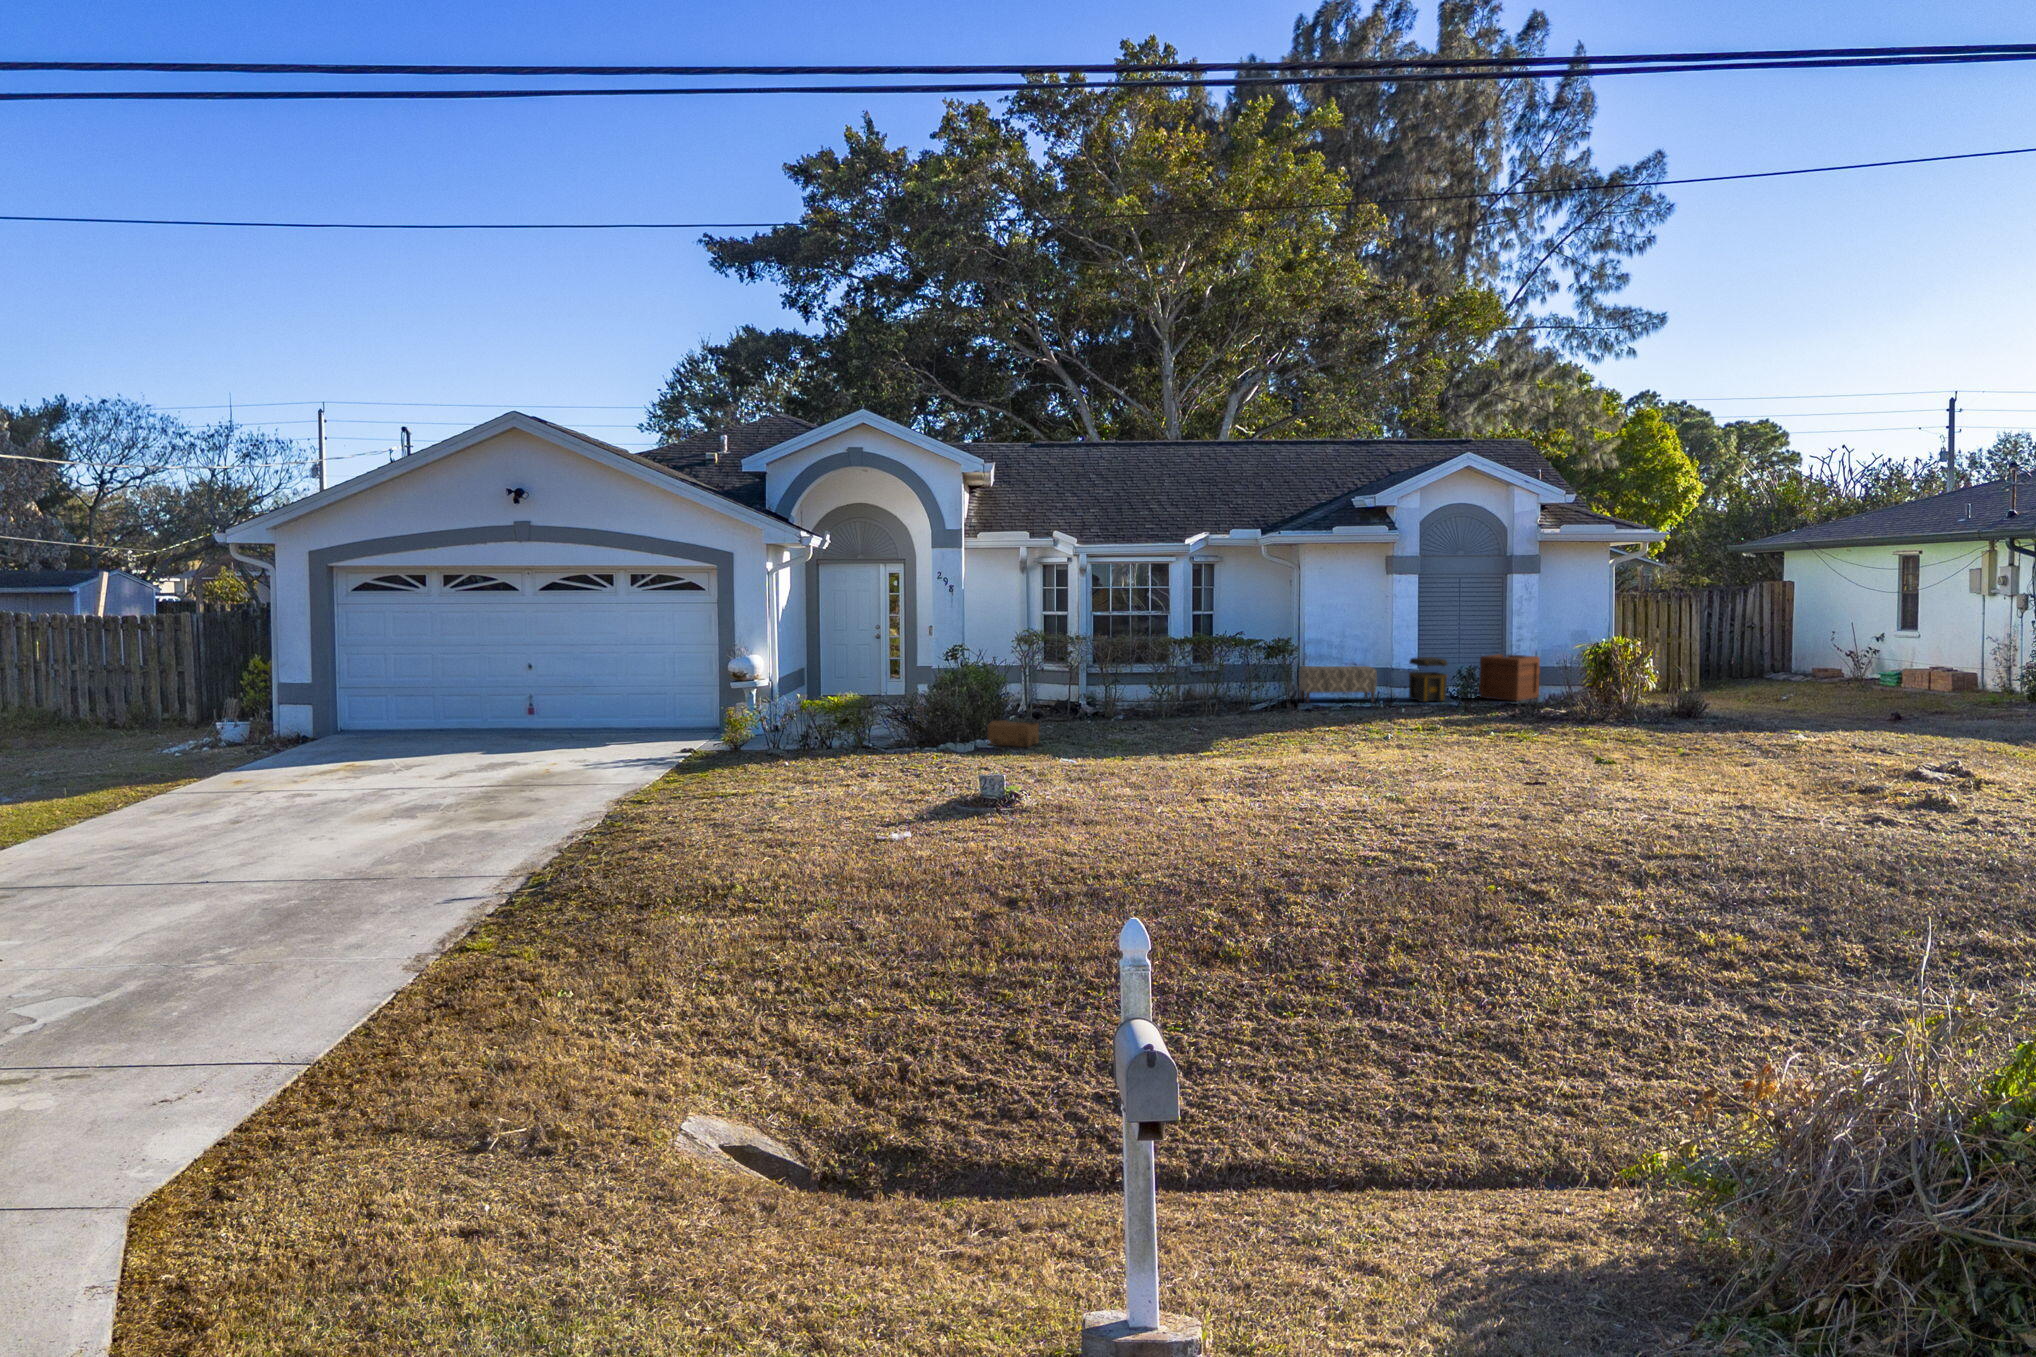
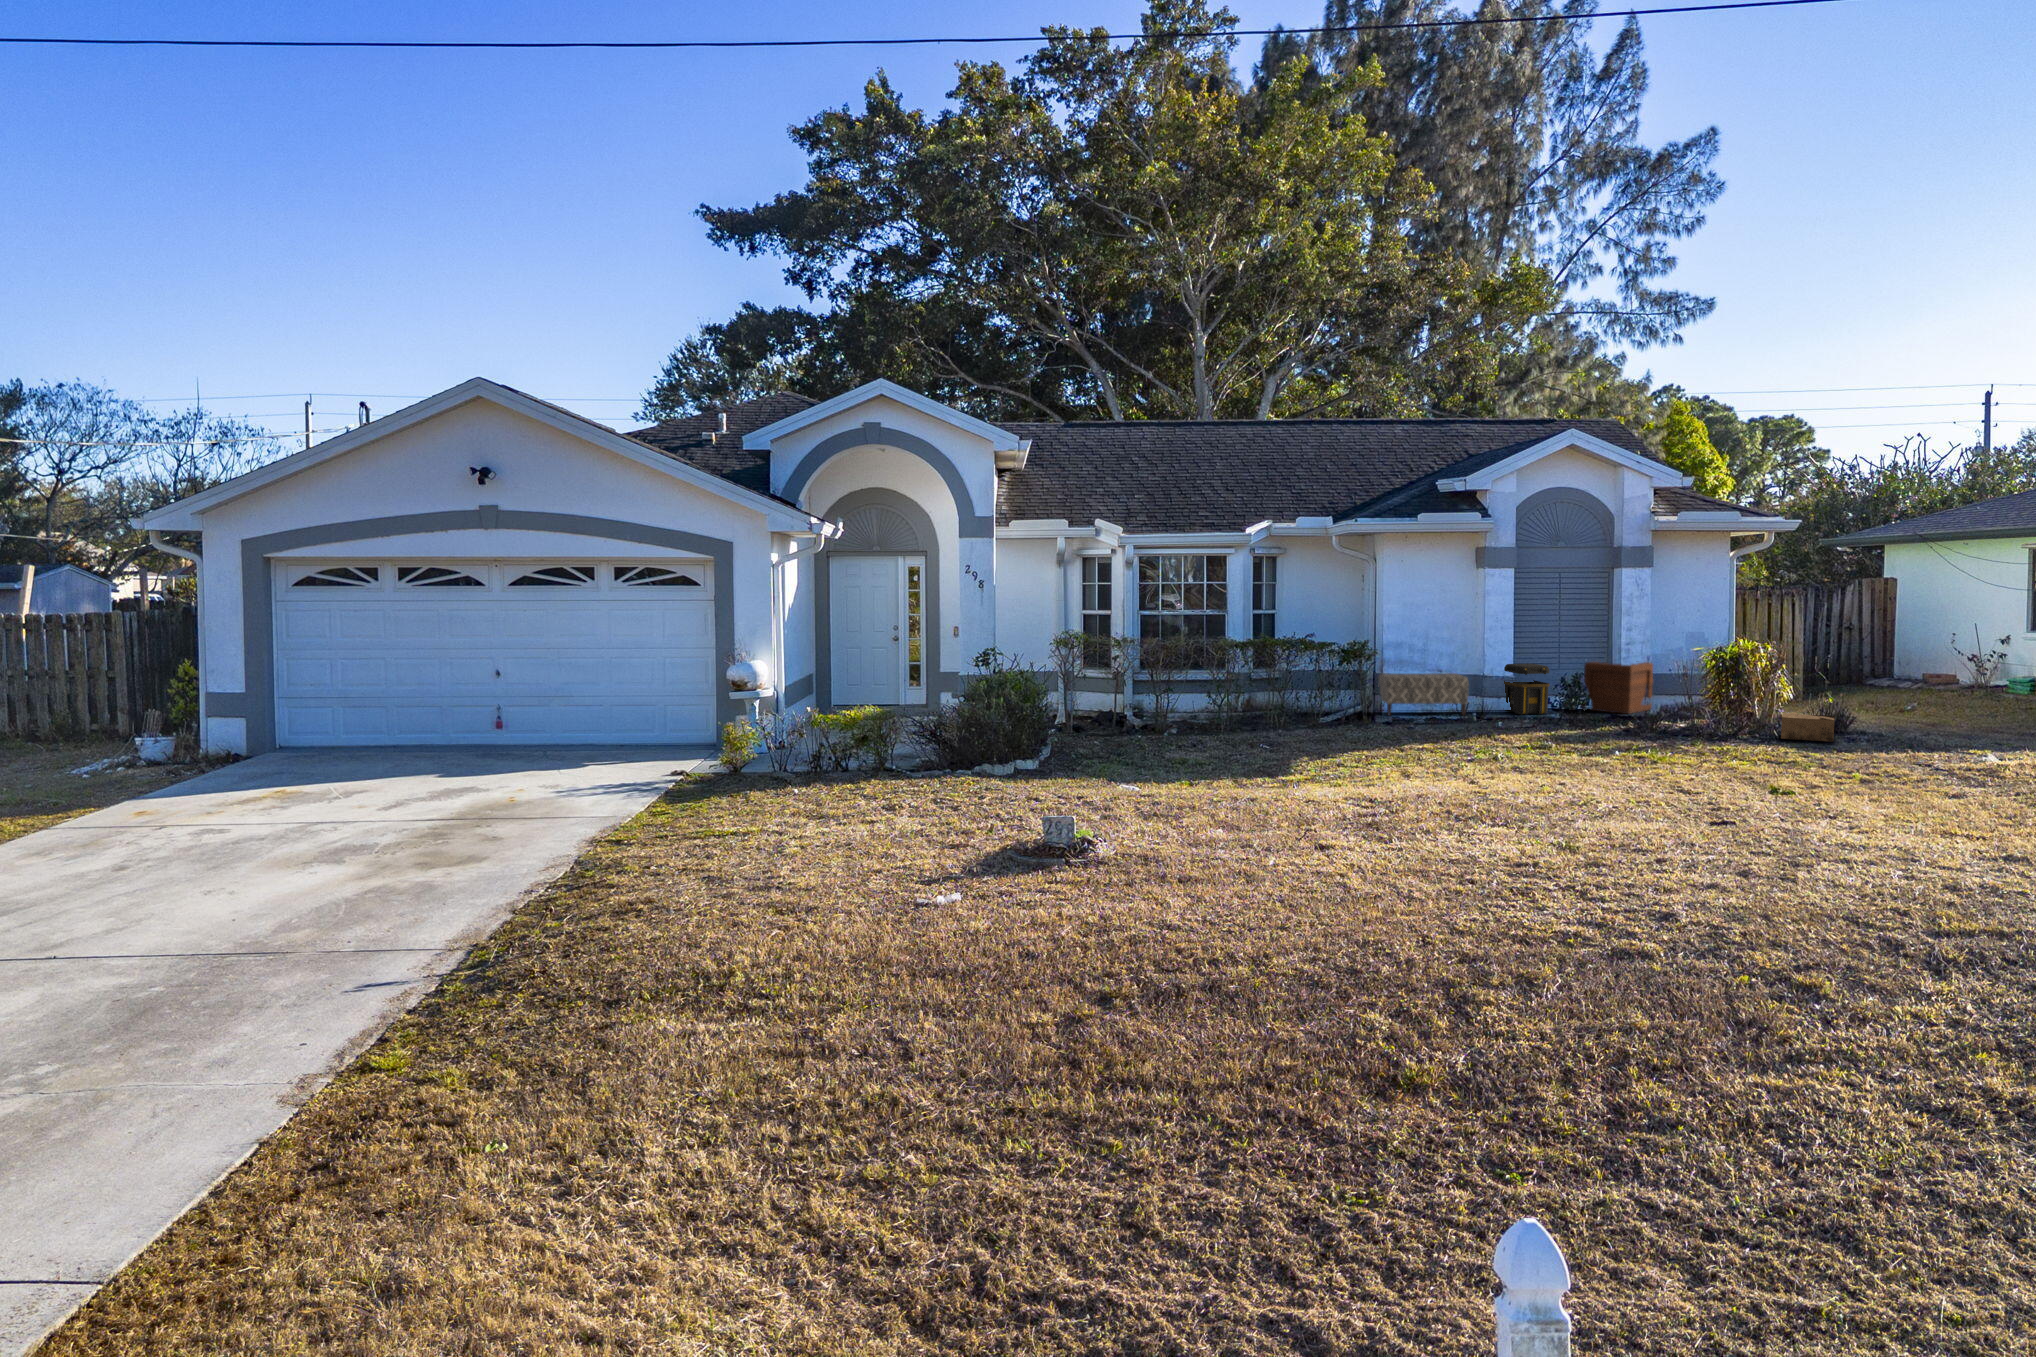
cardboard box: present [988,720,1039,747] -> present [1781,712,1835,742]

